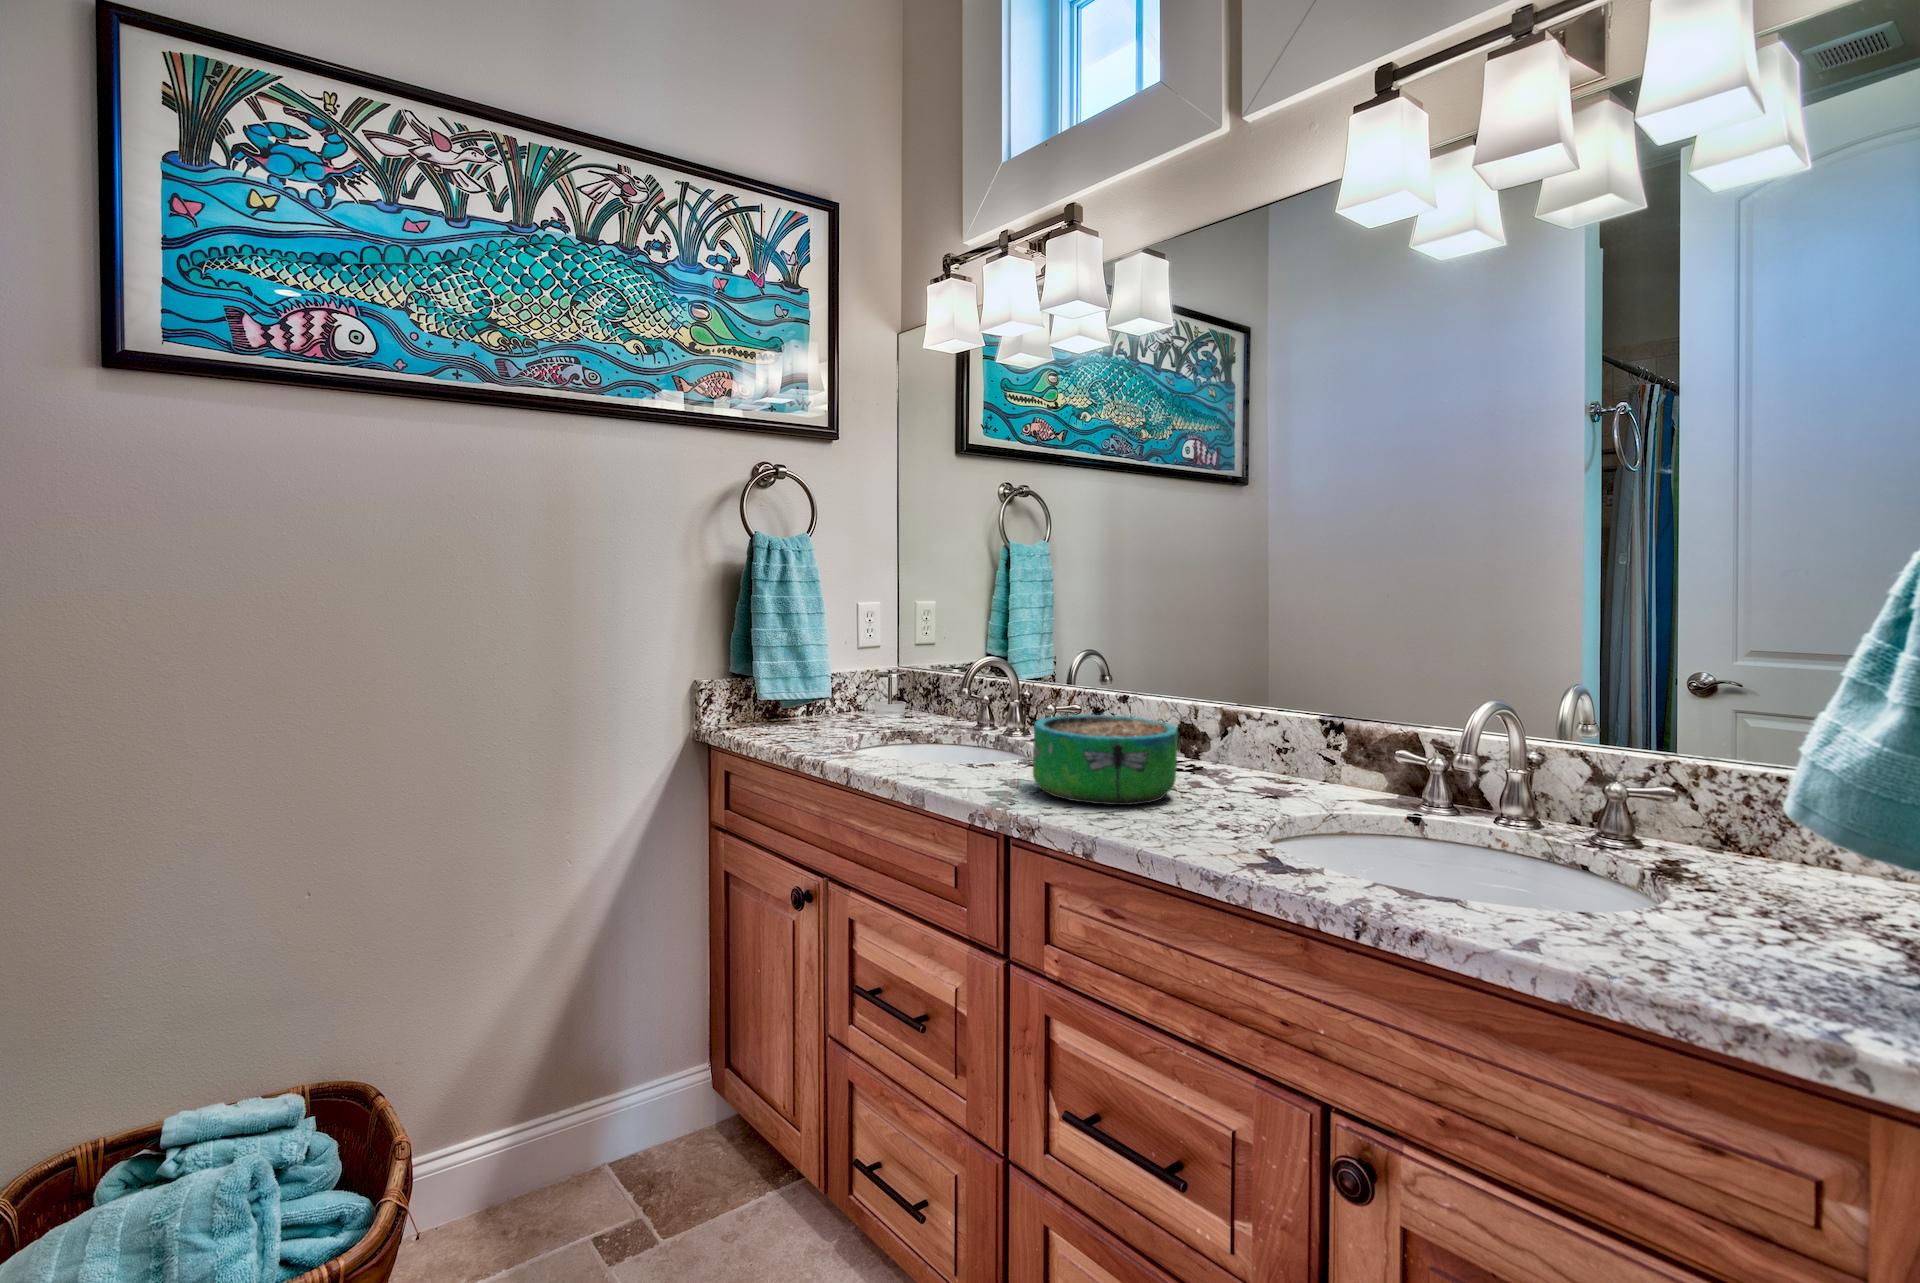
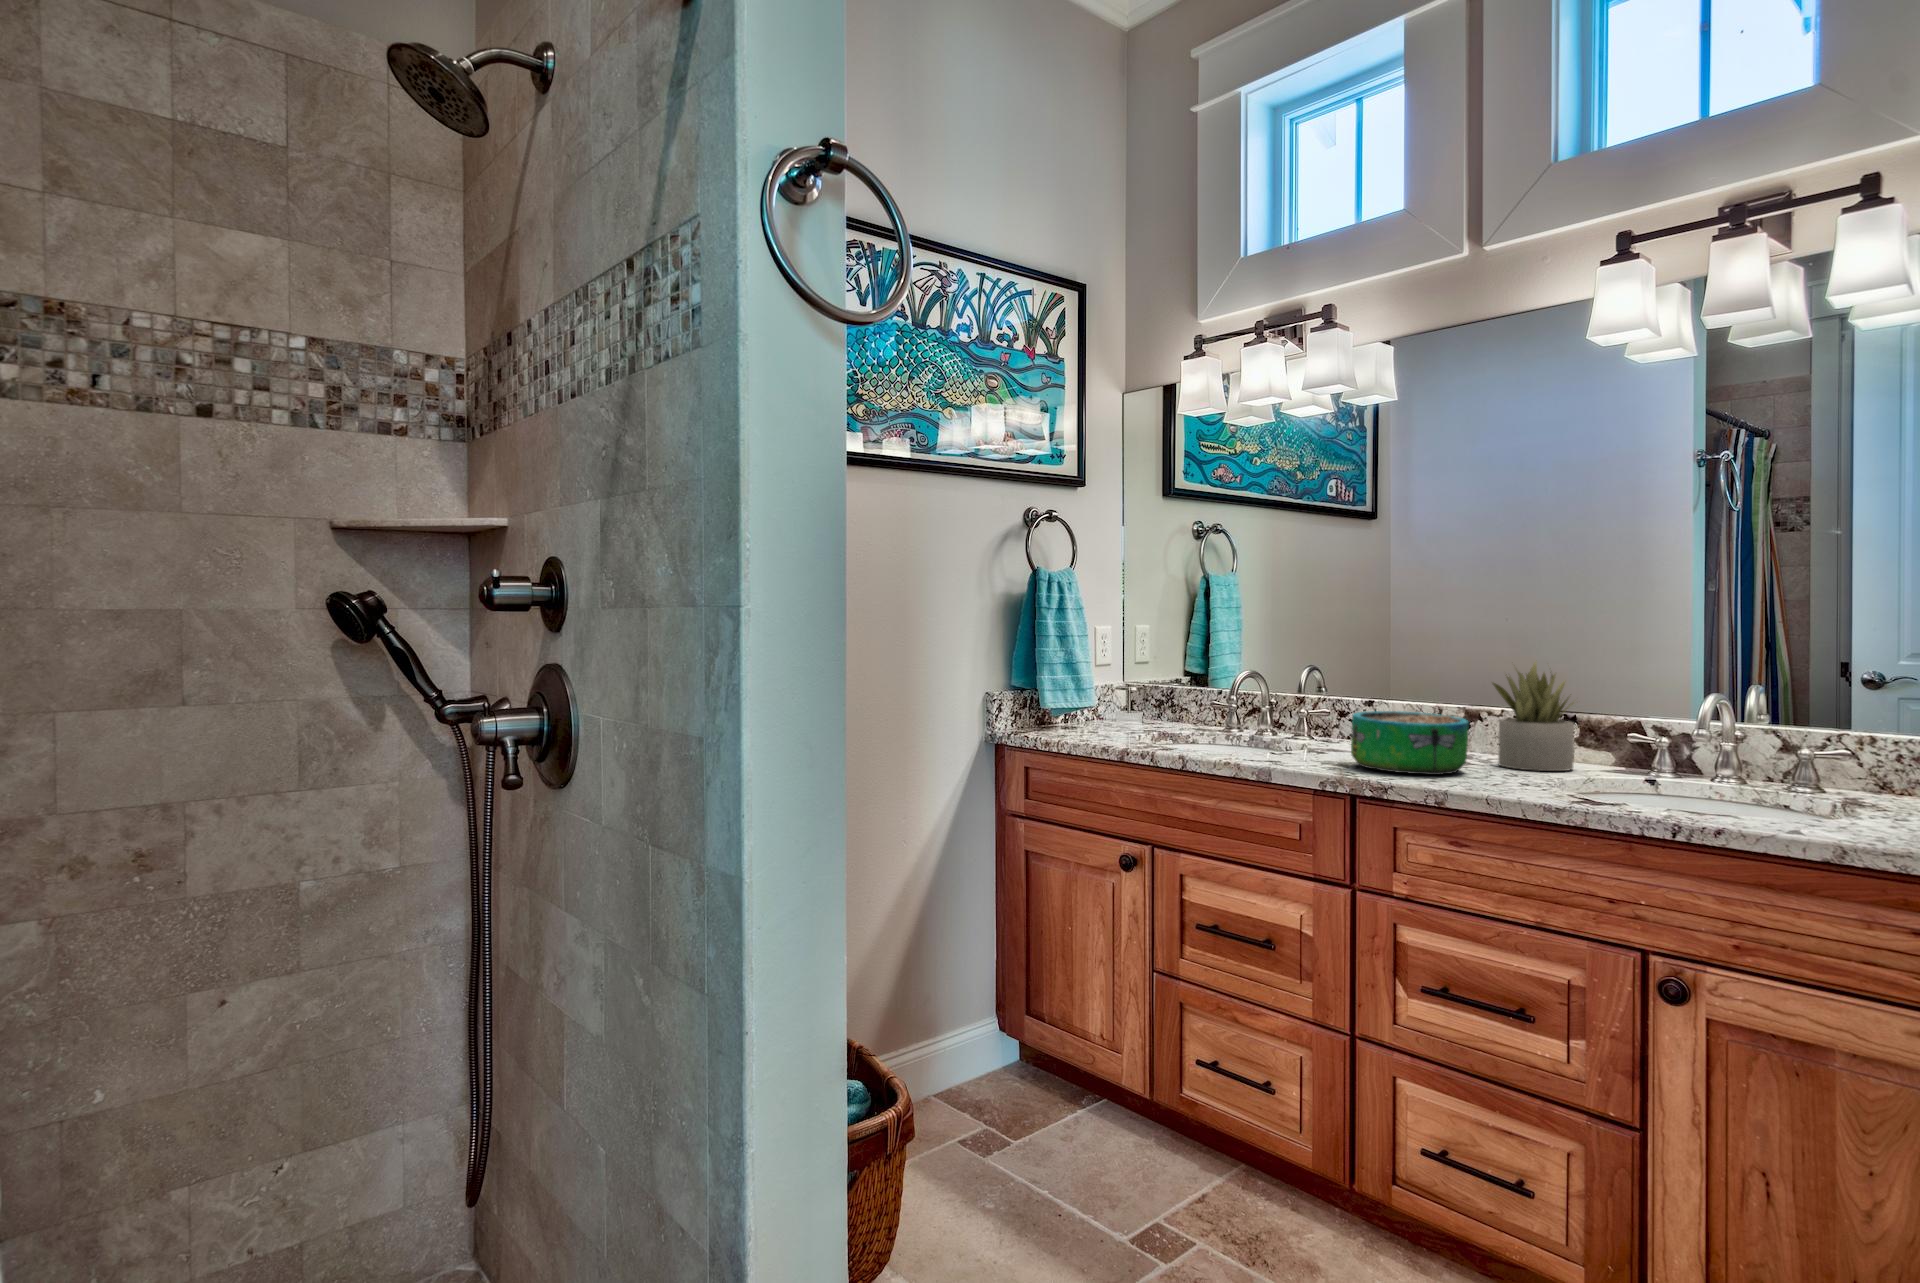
succulent plant: none [1227,651,1339,798] -> present [1493,662,1574,771]

